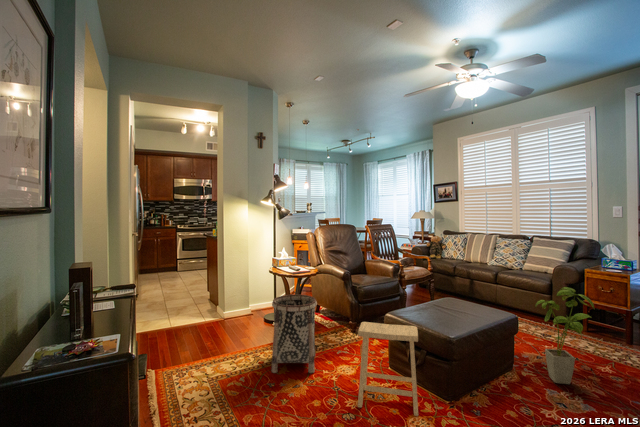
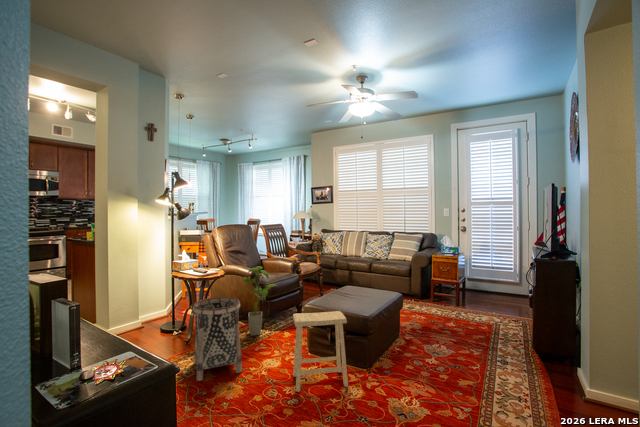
house plant: present [535,287,594,384] -> present [243,266,276,336]

